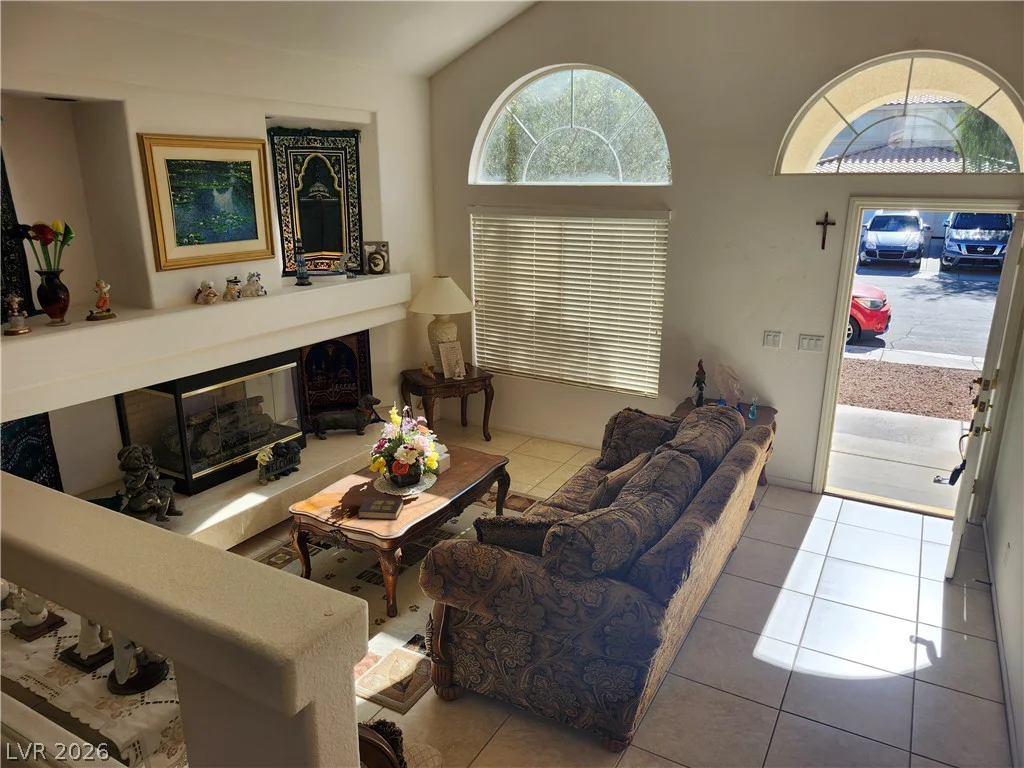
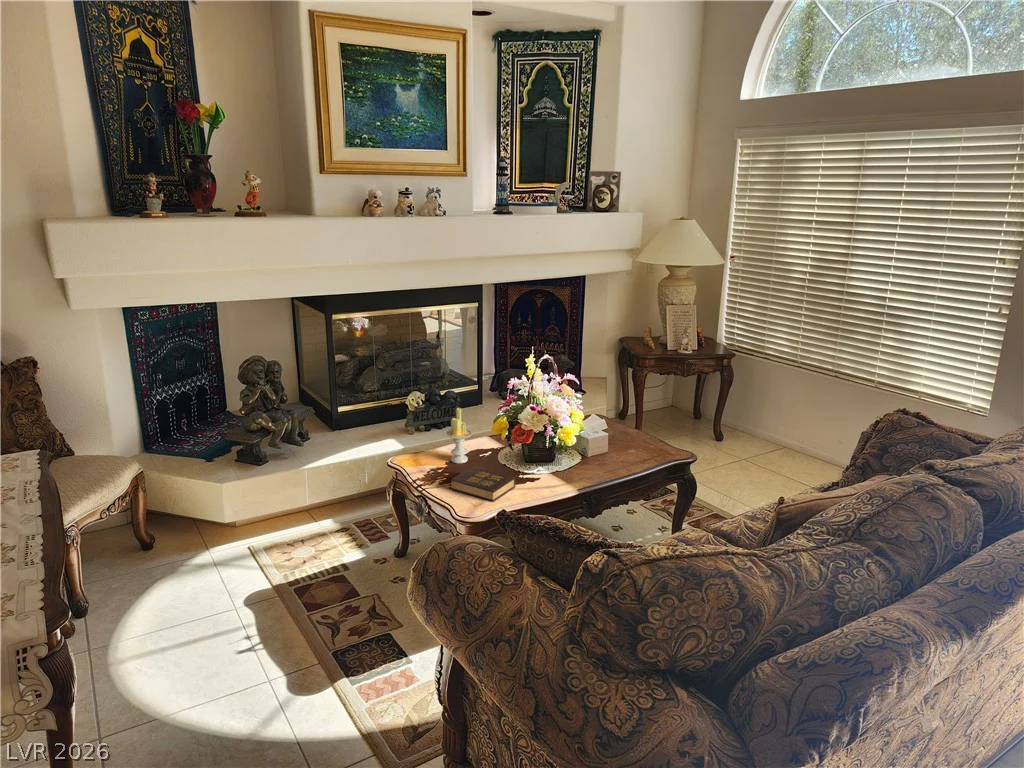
candle: none [334,456,356,499] -> present [445,408,473,463]

